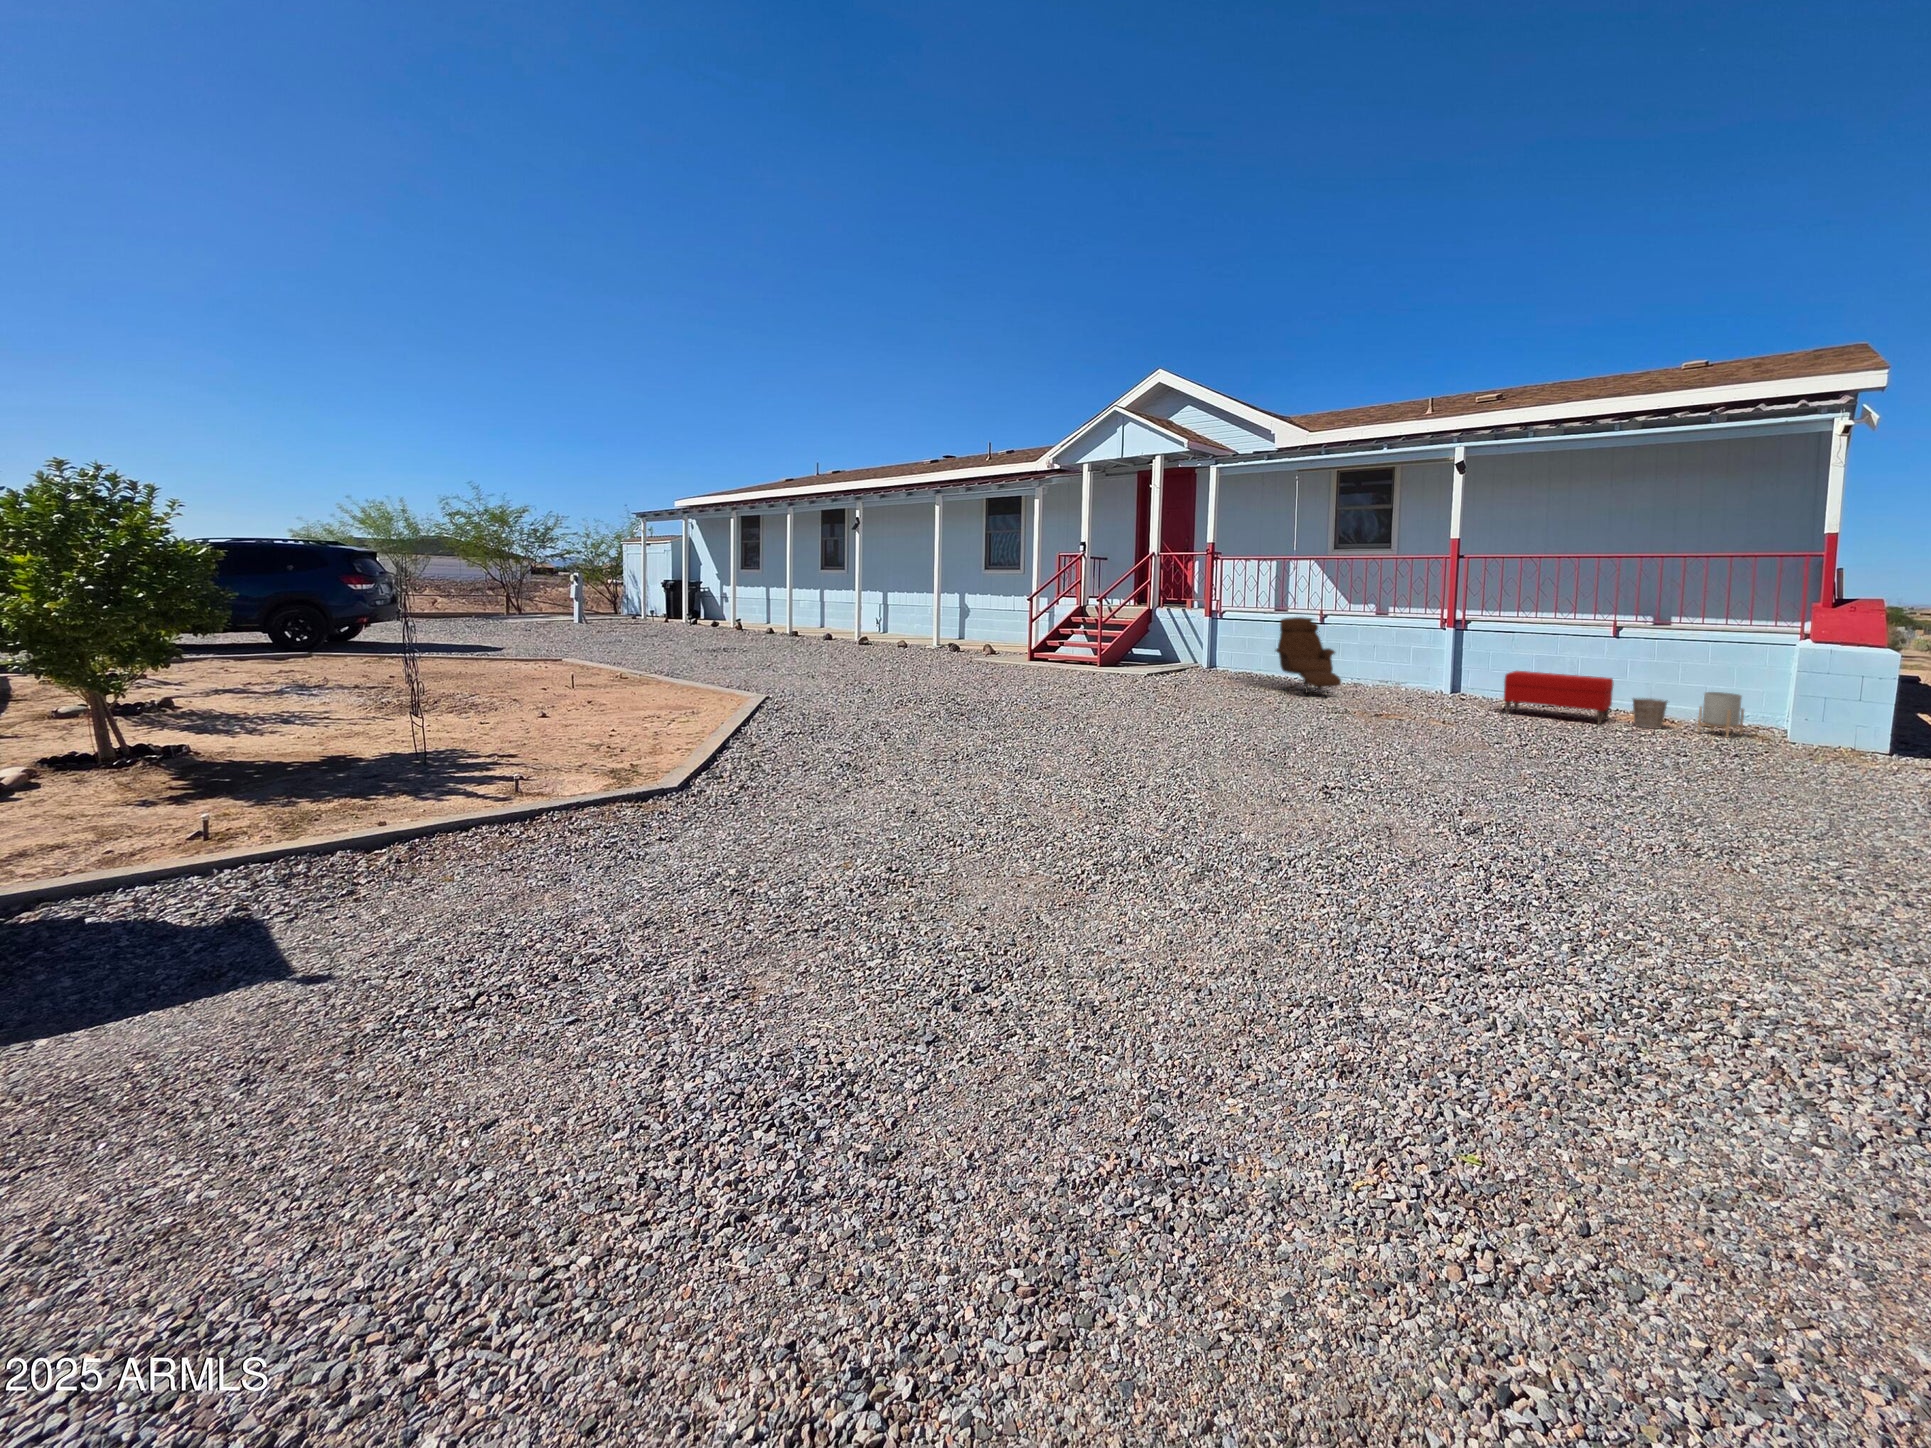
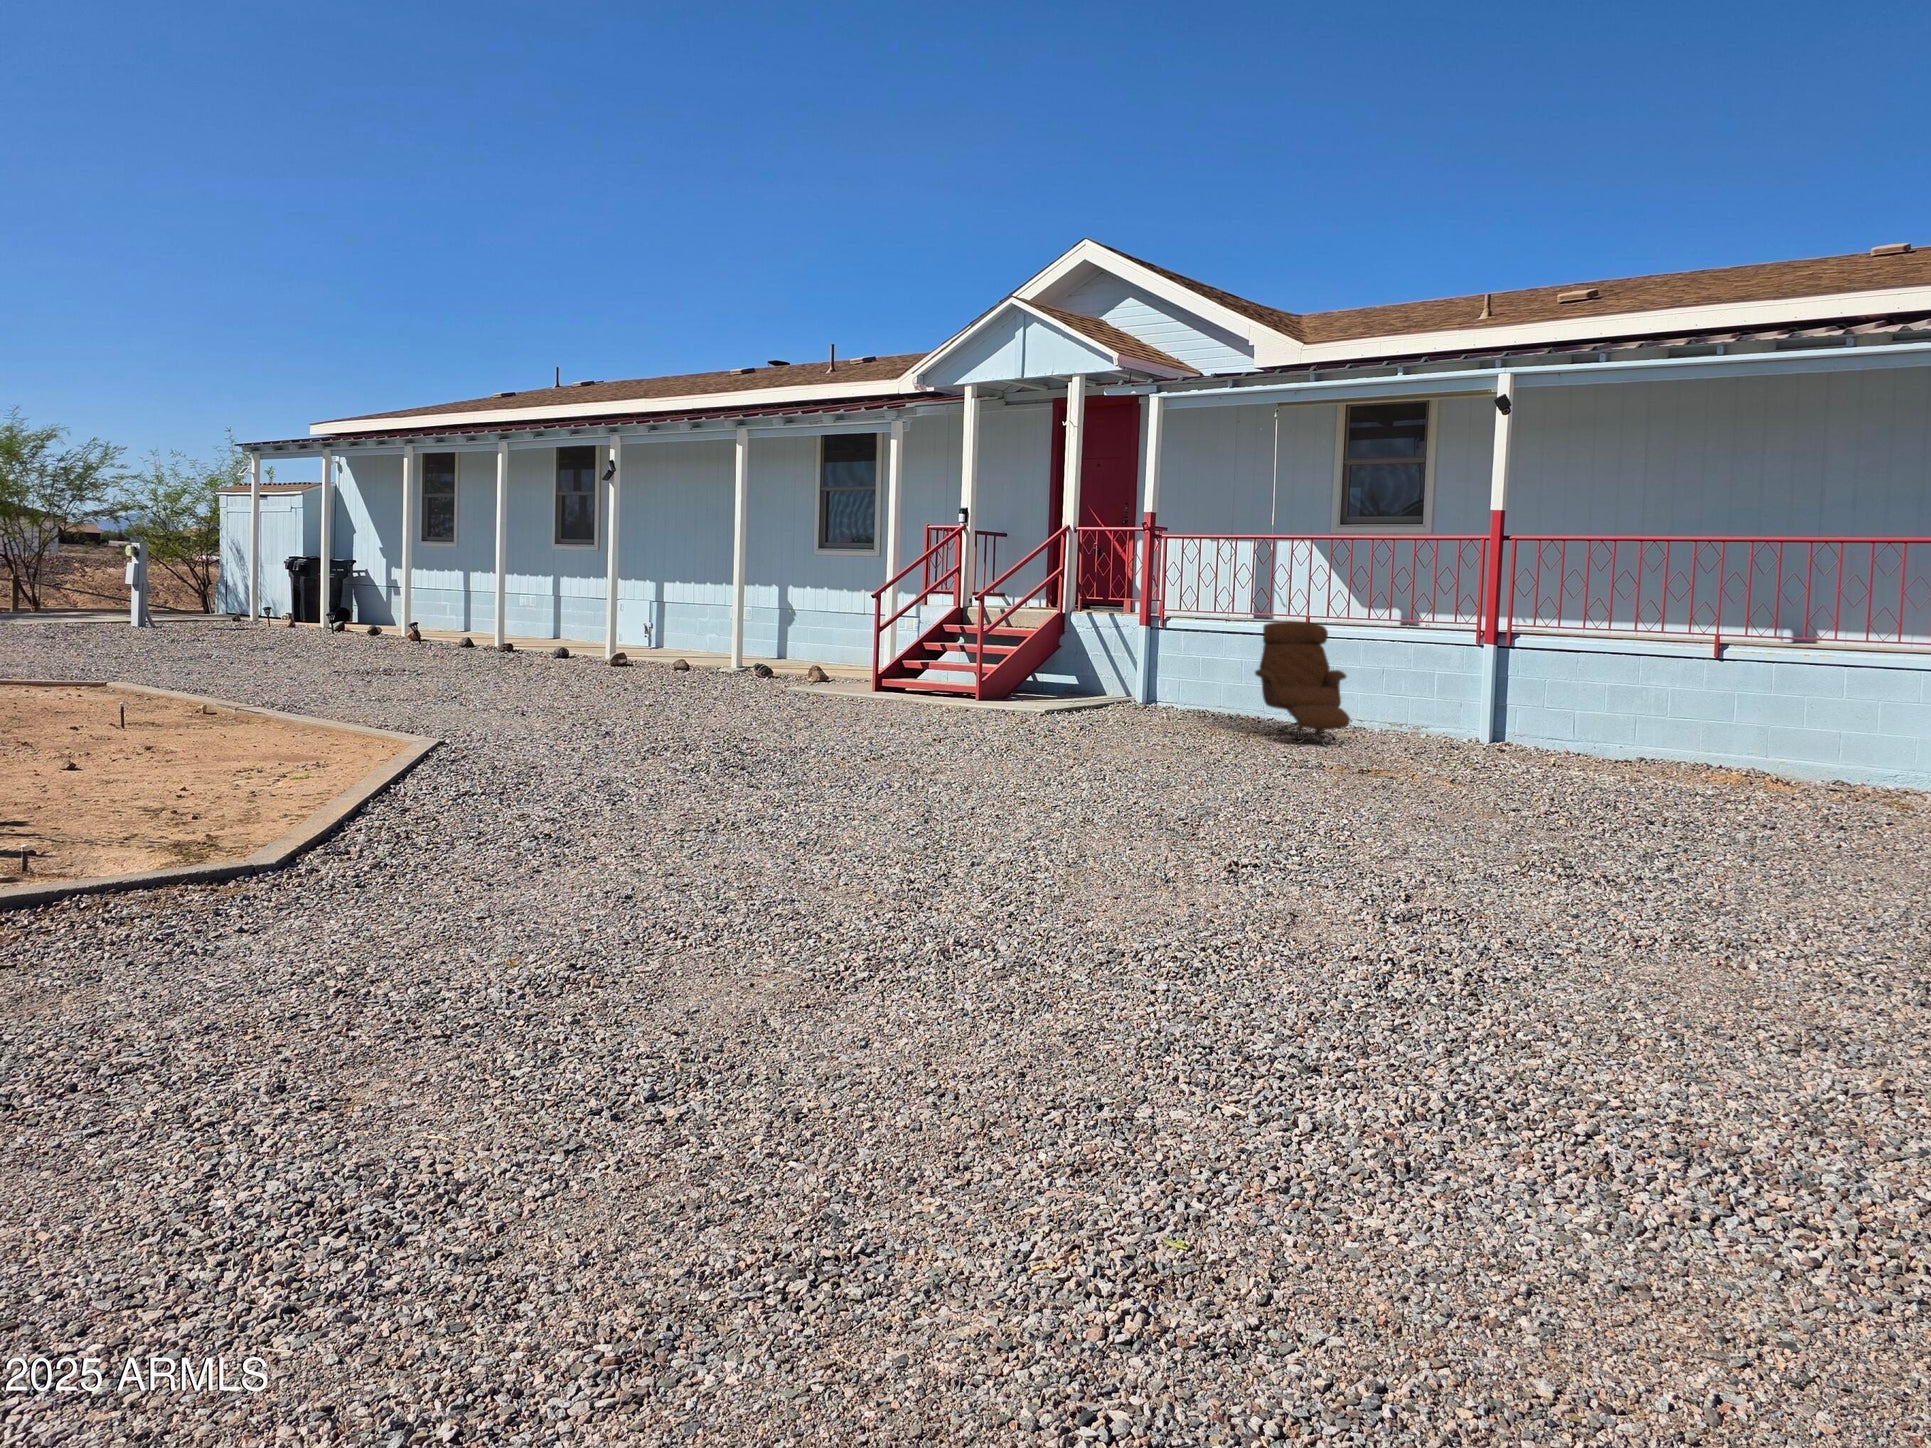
bench: present [1504,671,1614,724] -> none [1584,704,1743,784]
planter: present [1698,692,1744,737] -> none [1855,734,1920,802]
bucket: present [1633,698,1668,729] -> none [1765,744,1819,790]

